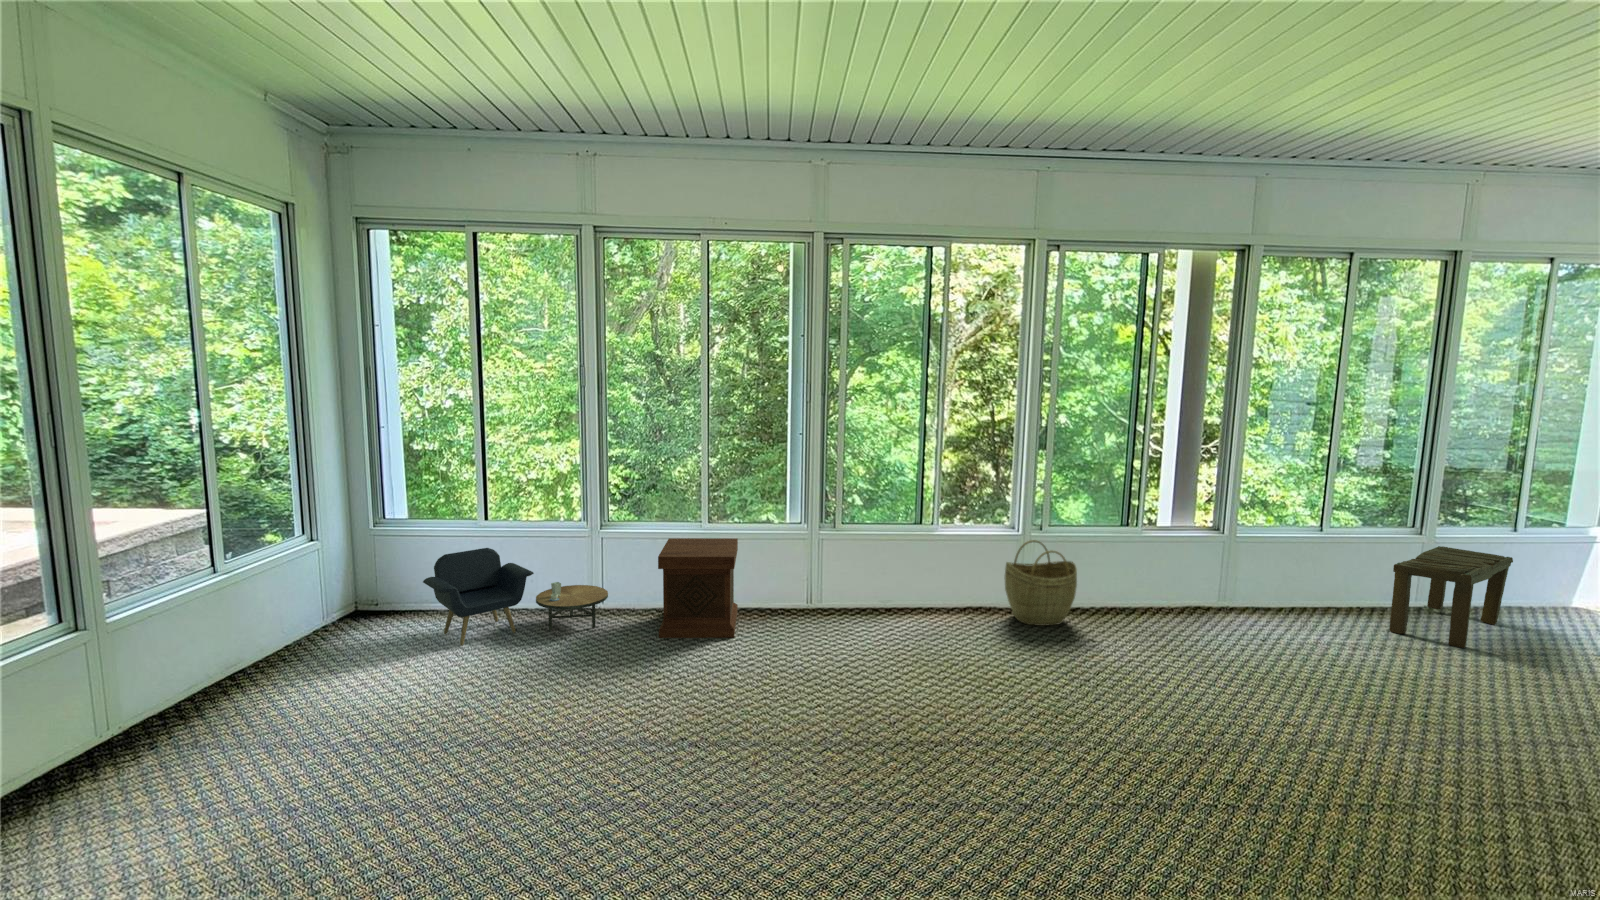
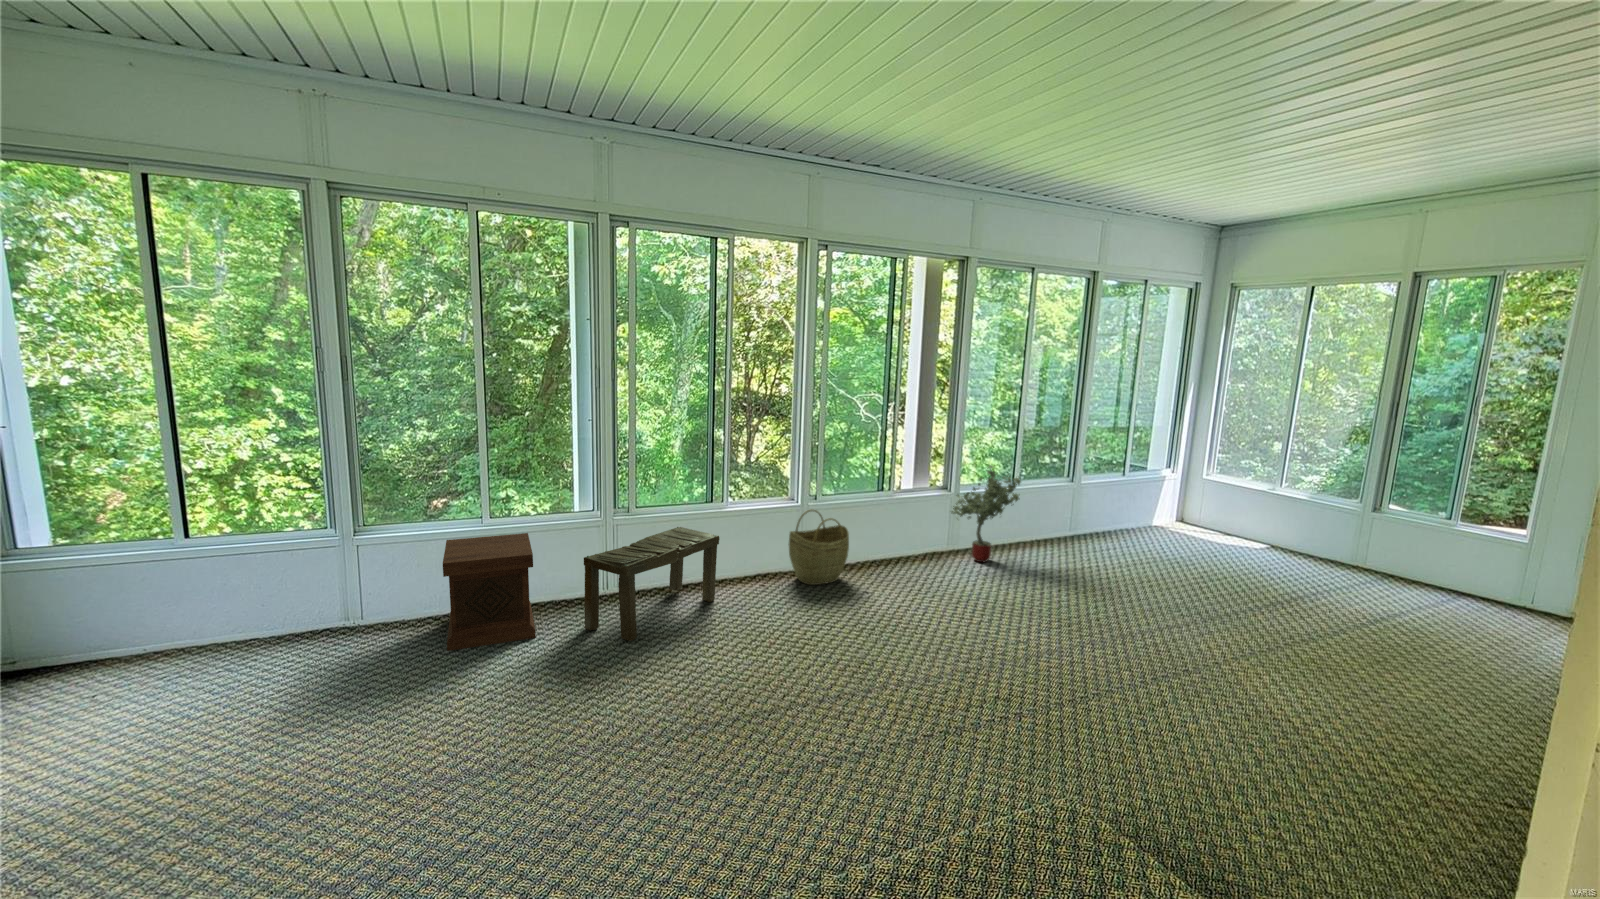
potted tree: none [1218,501,1328,626] -> present [951,465,1021,562]
bench: present [1390,546,1513,648] -> present [584,527,720,641]
armchair: present [423,548,608,646] -> none [100,574,376,702]

